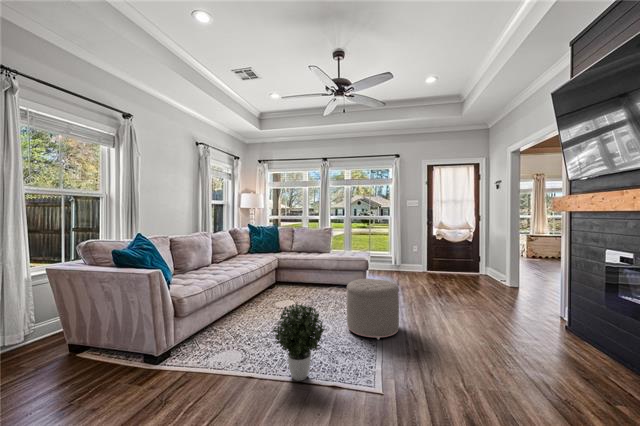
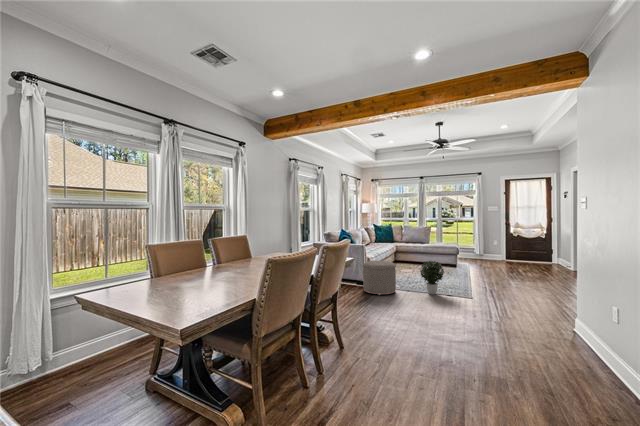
ottoman: present [347,279,399,339] -> present [363,261,396,295]

